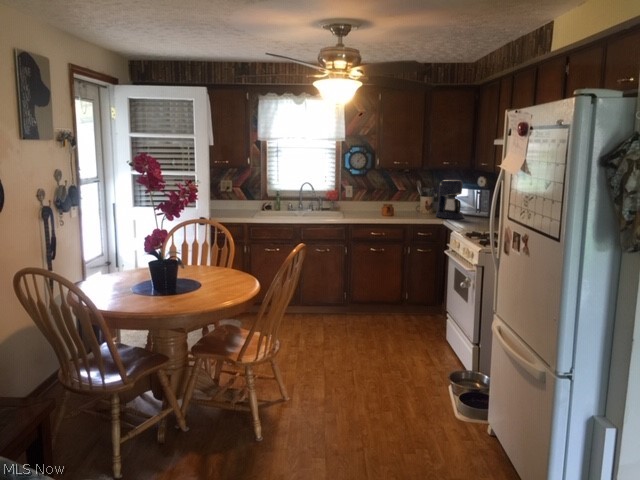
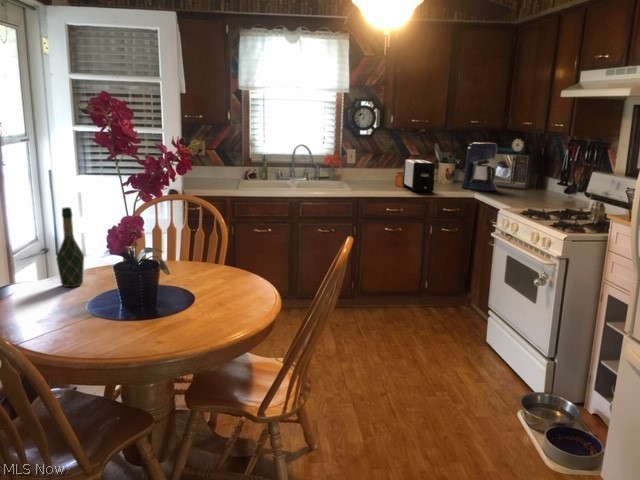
toaster: none [388,194,409,220] -> present [403,159,435,192]
wine bottle: none [118,226,135,278] -> present [56,207,84,287]

